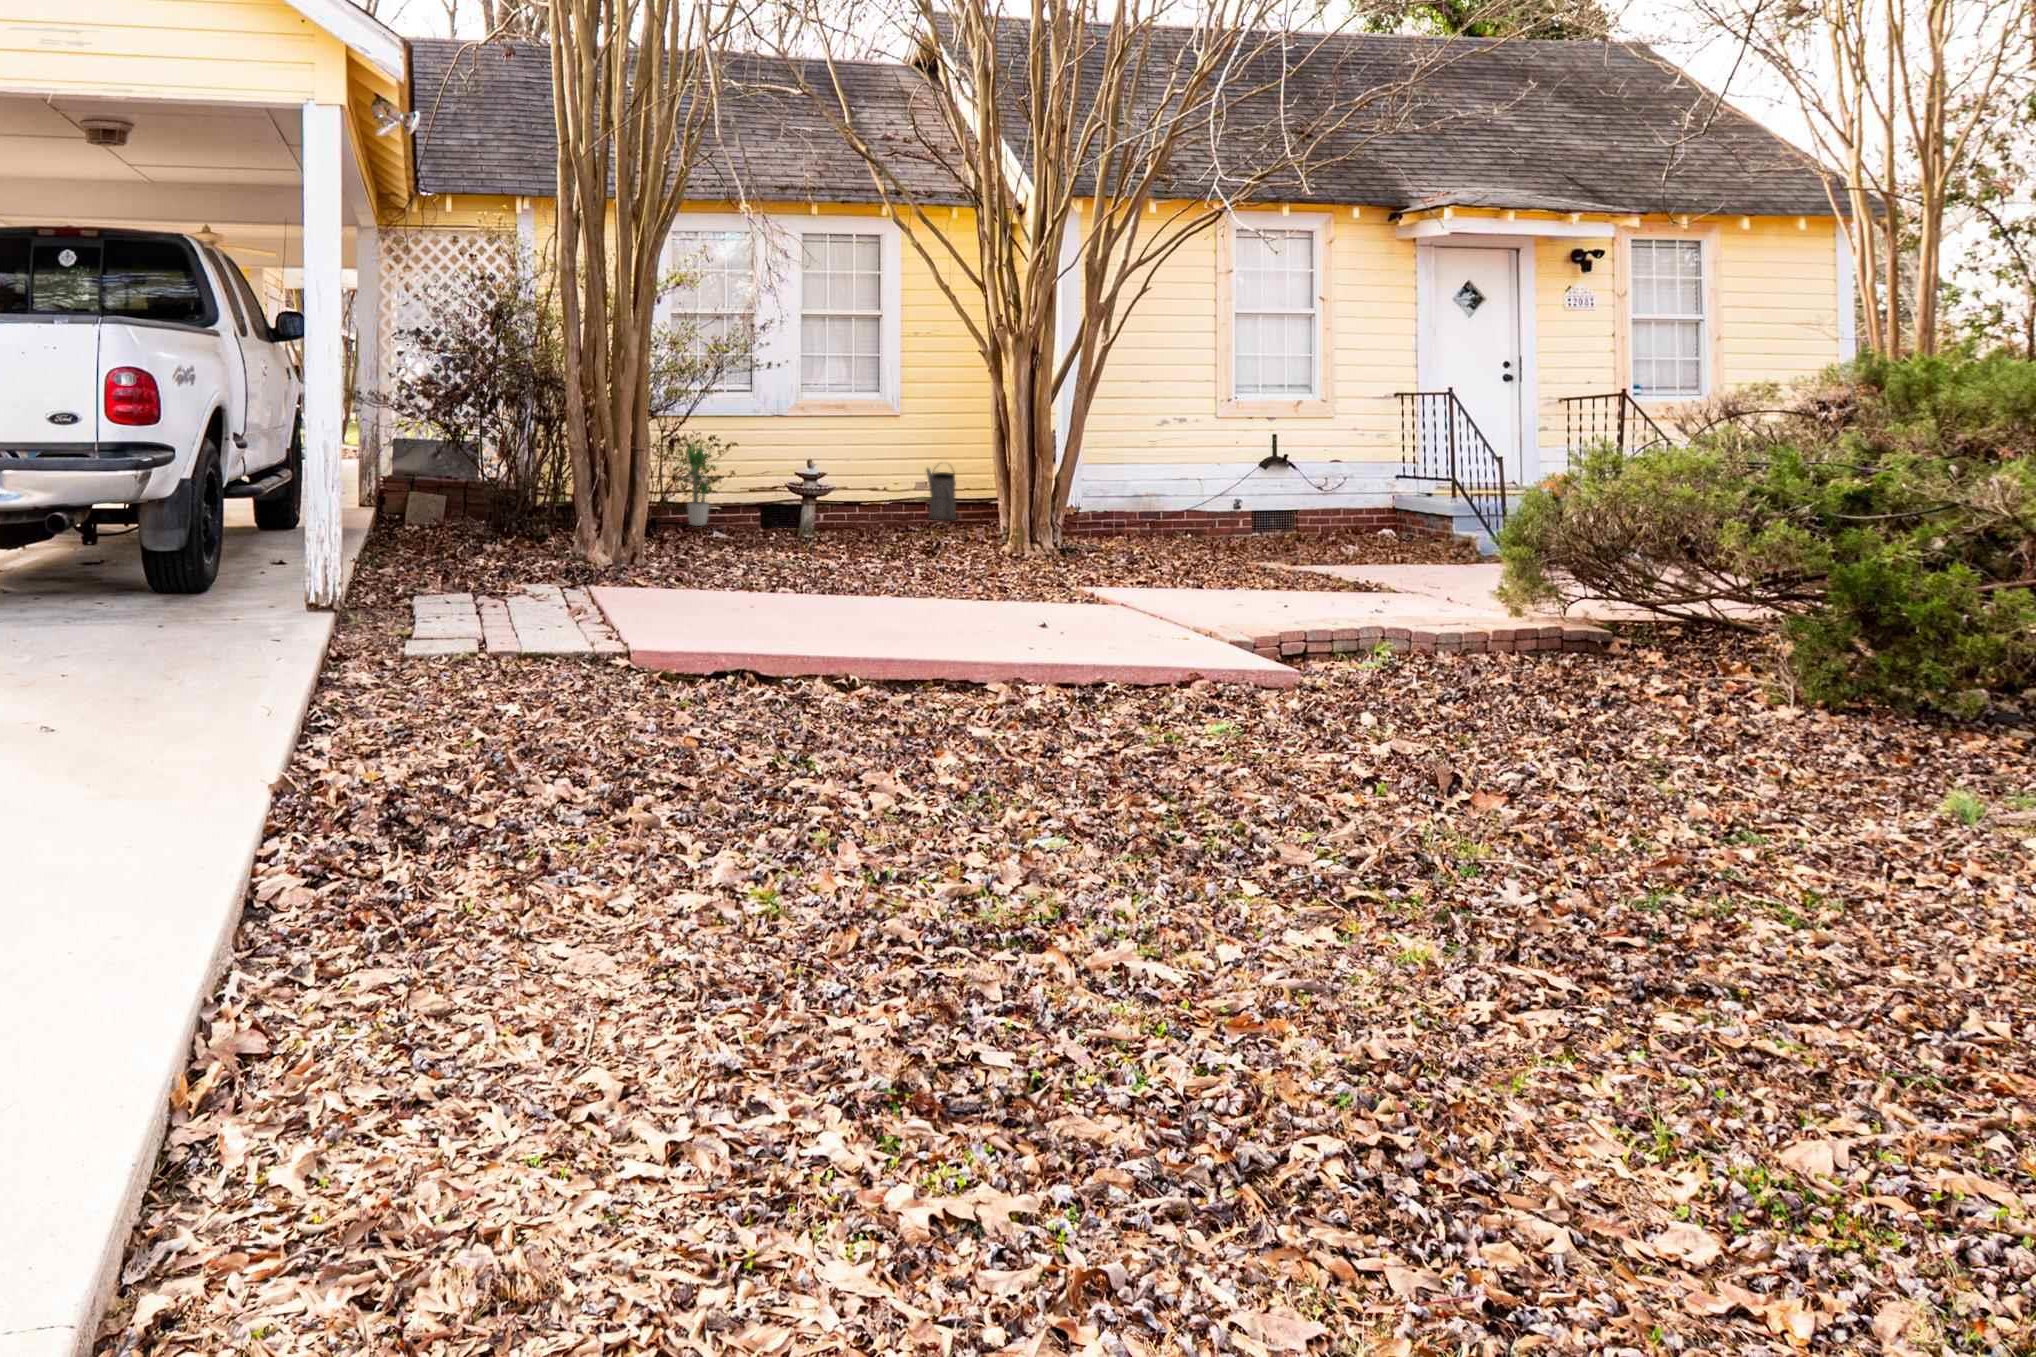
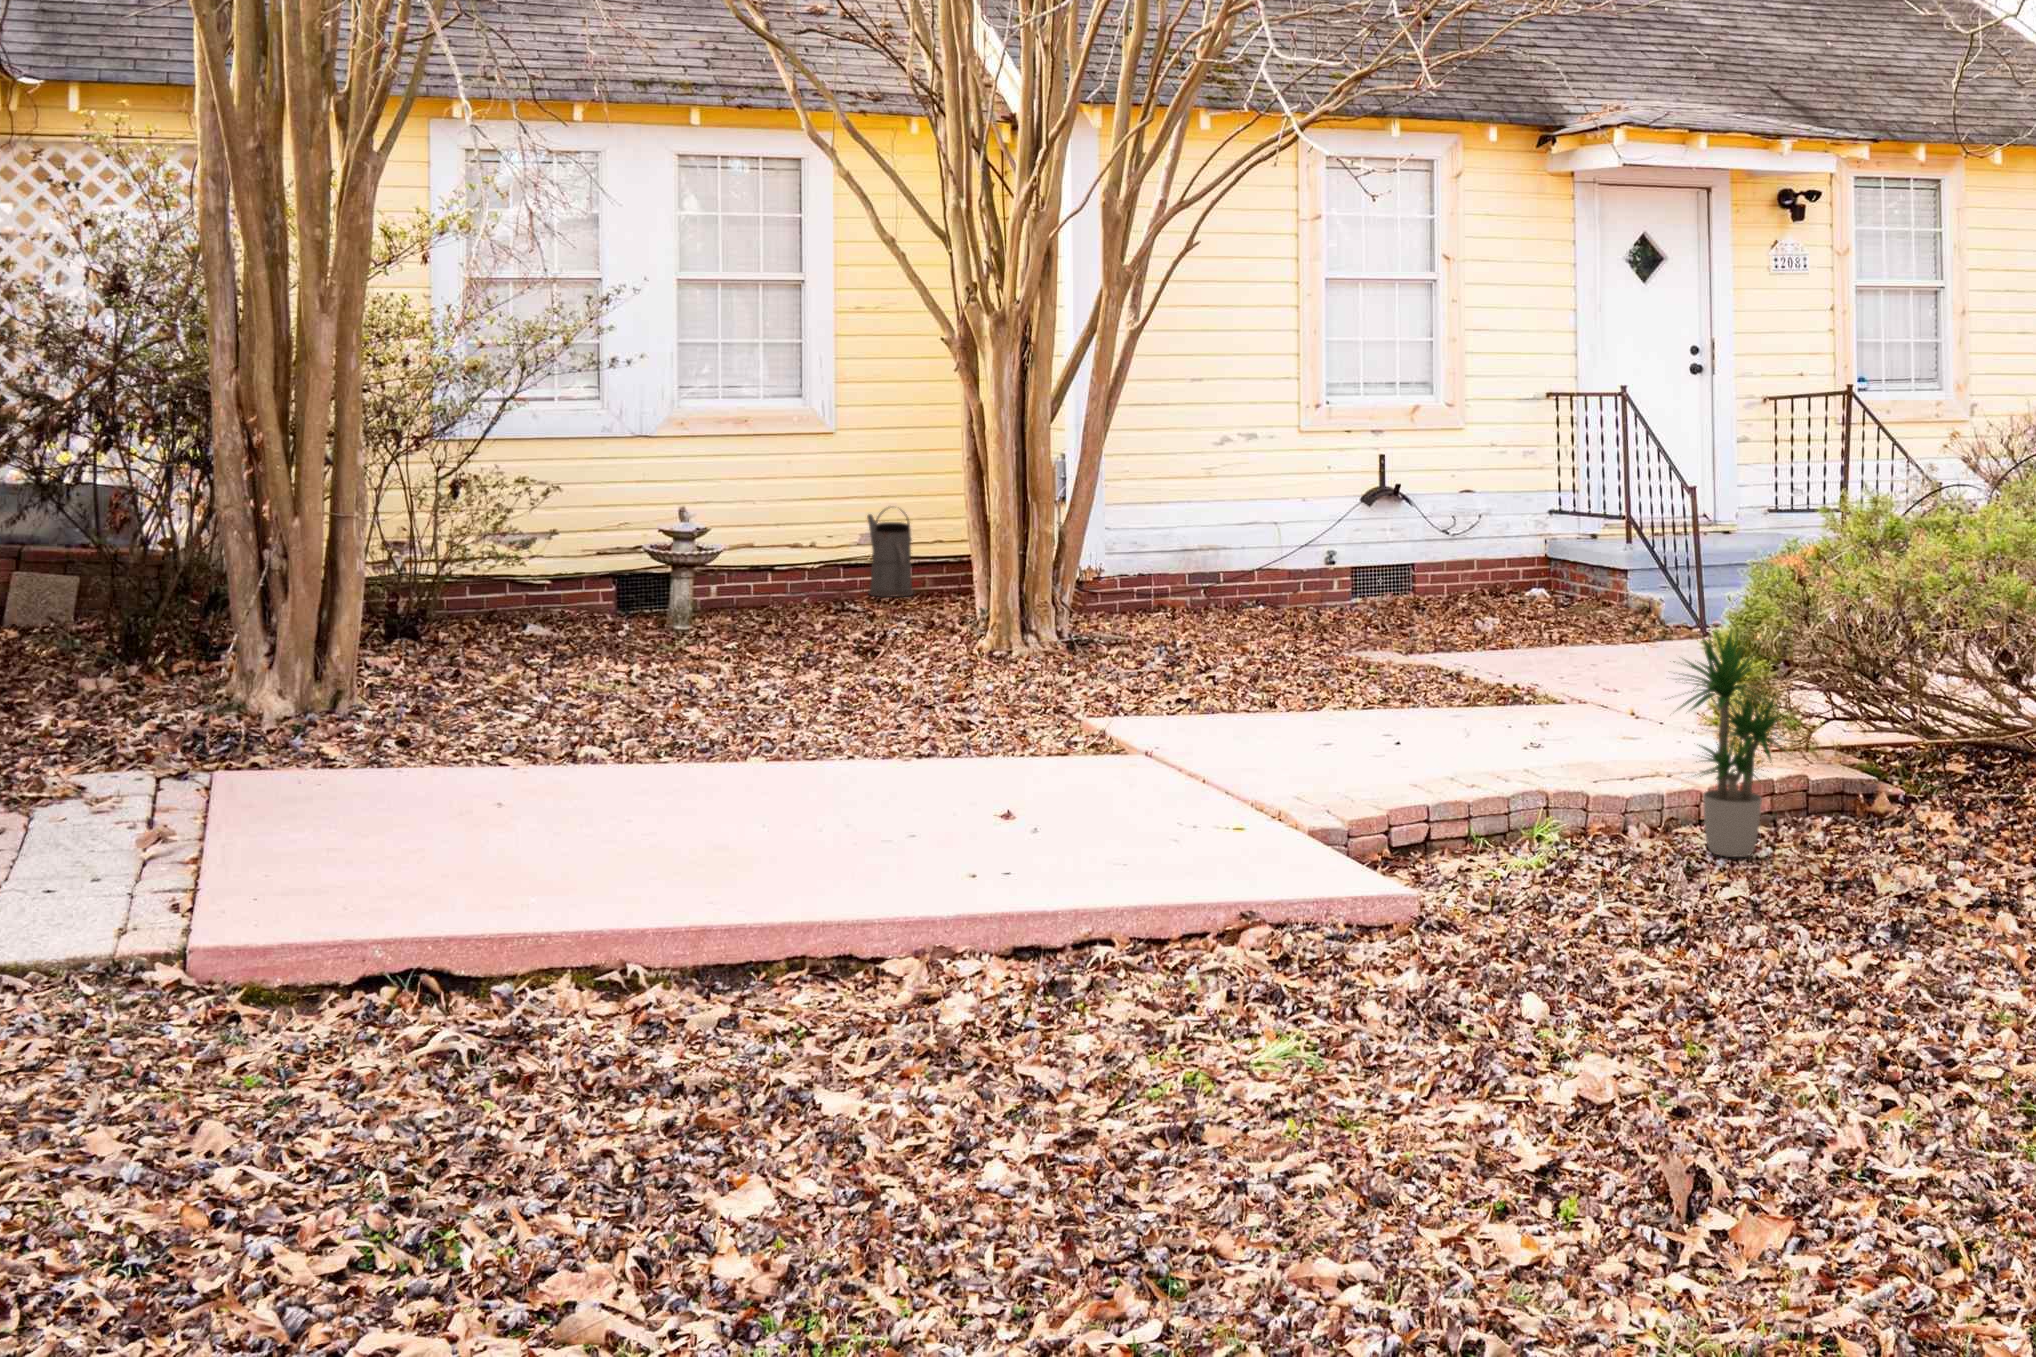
potted plant: present [675,442,714,526] -> present [1673,632,1795,857]

